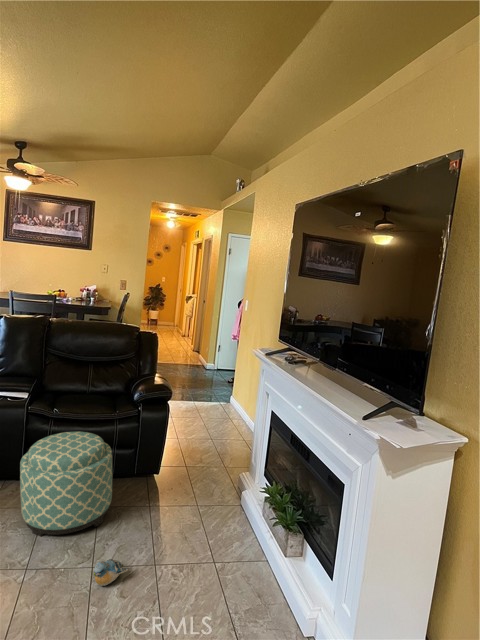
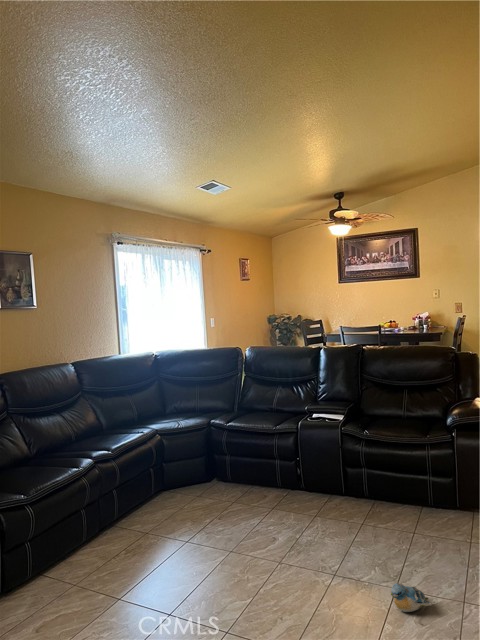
ottoman: present [20,432,112,537] -> none [332,451,426,554]

